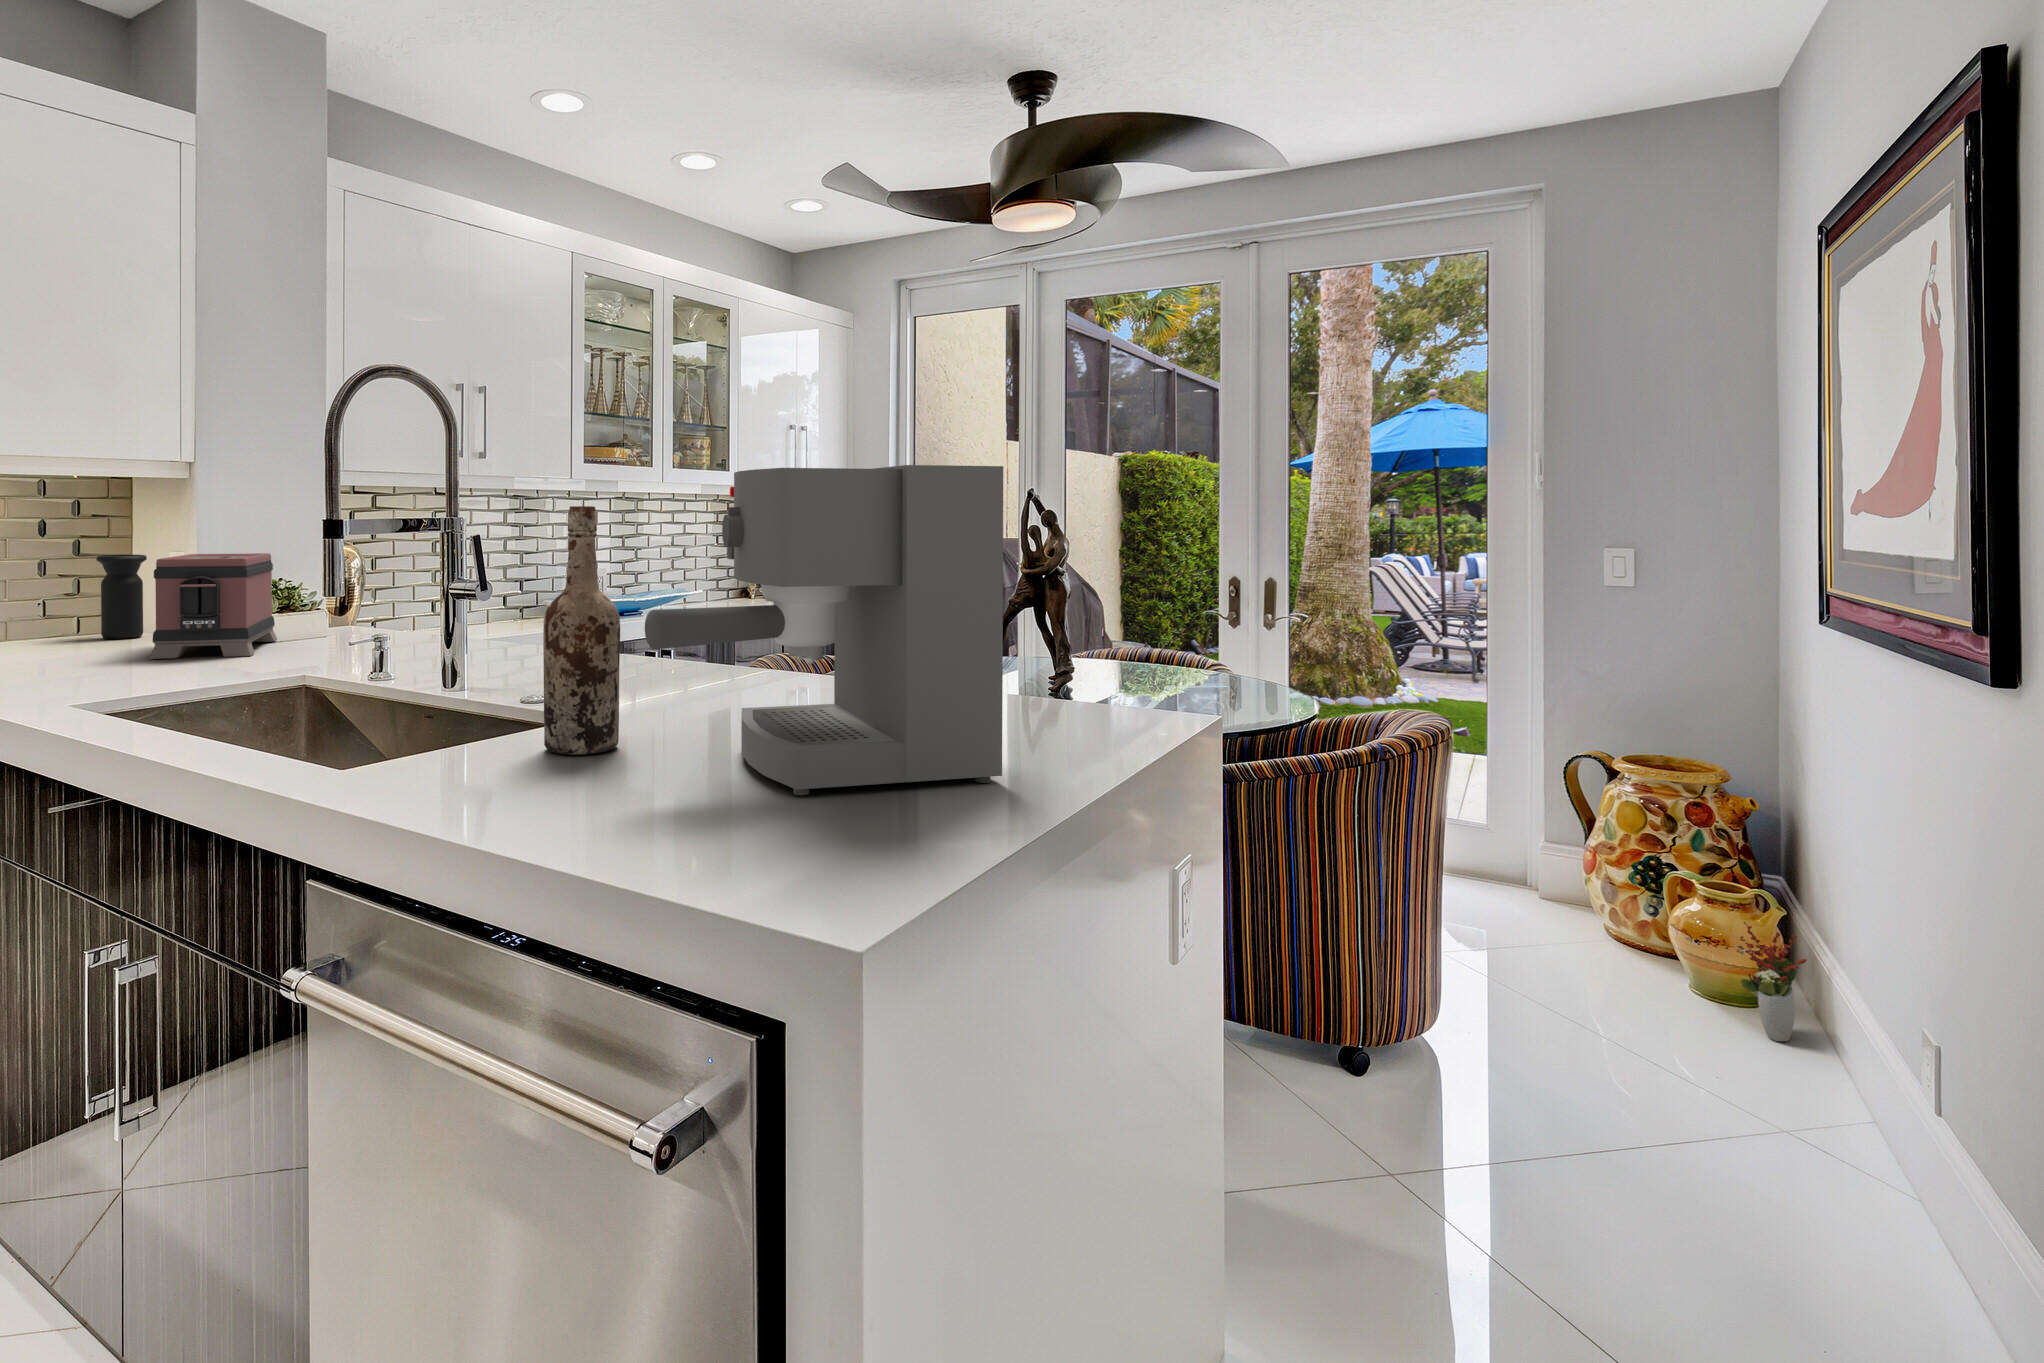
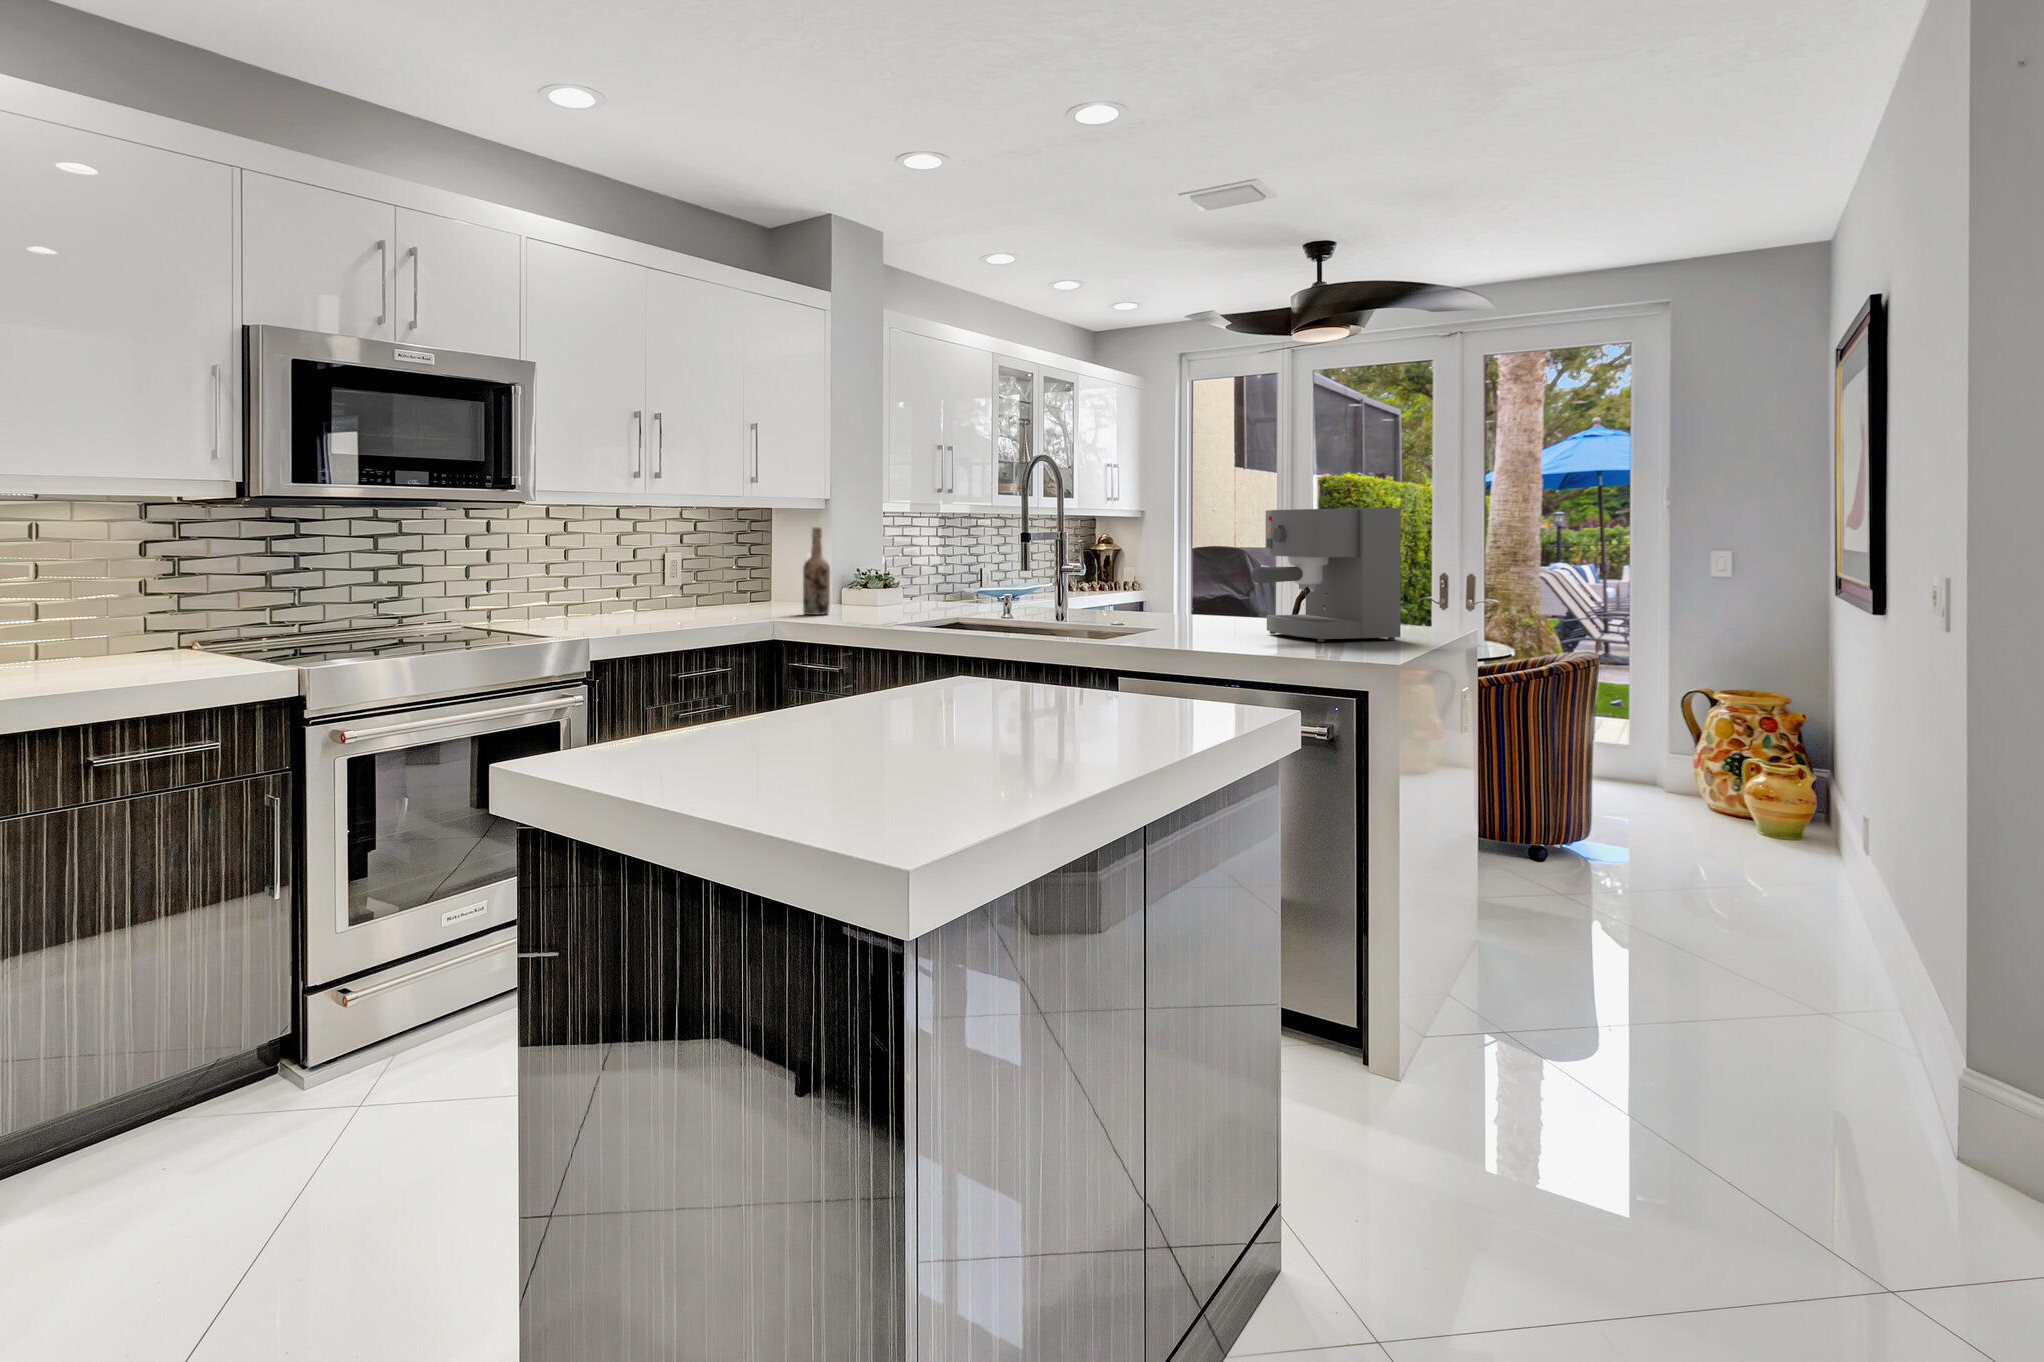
wine bottle: present [543,506,620,755] -> present [803,528,830,615]
toaster: present [149,553,277,659] -> none [828,552,893,611]
vase: present [96,555,147,639] -> none [762,554,788,604]
decorative plant: present [1740,922,1807,1042] -> none [1786,782,1826,854]

